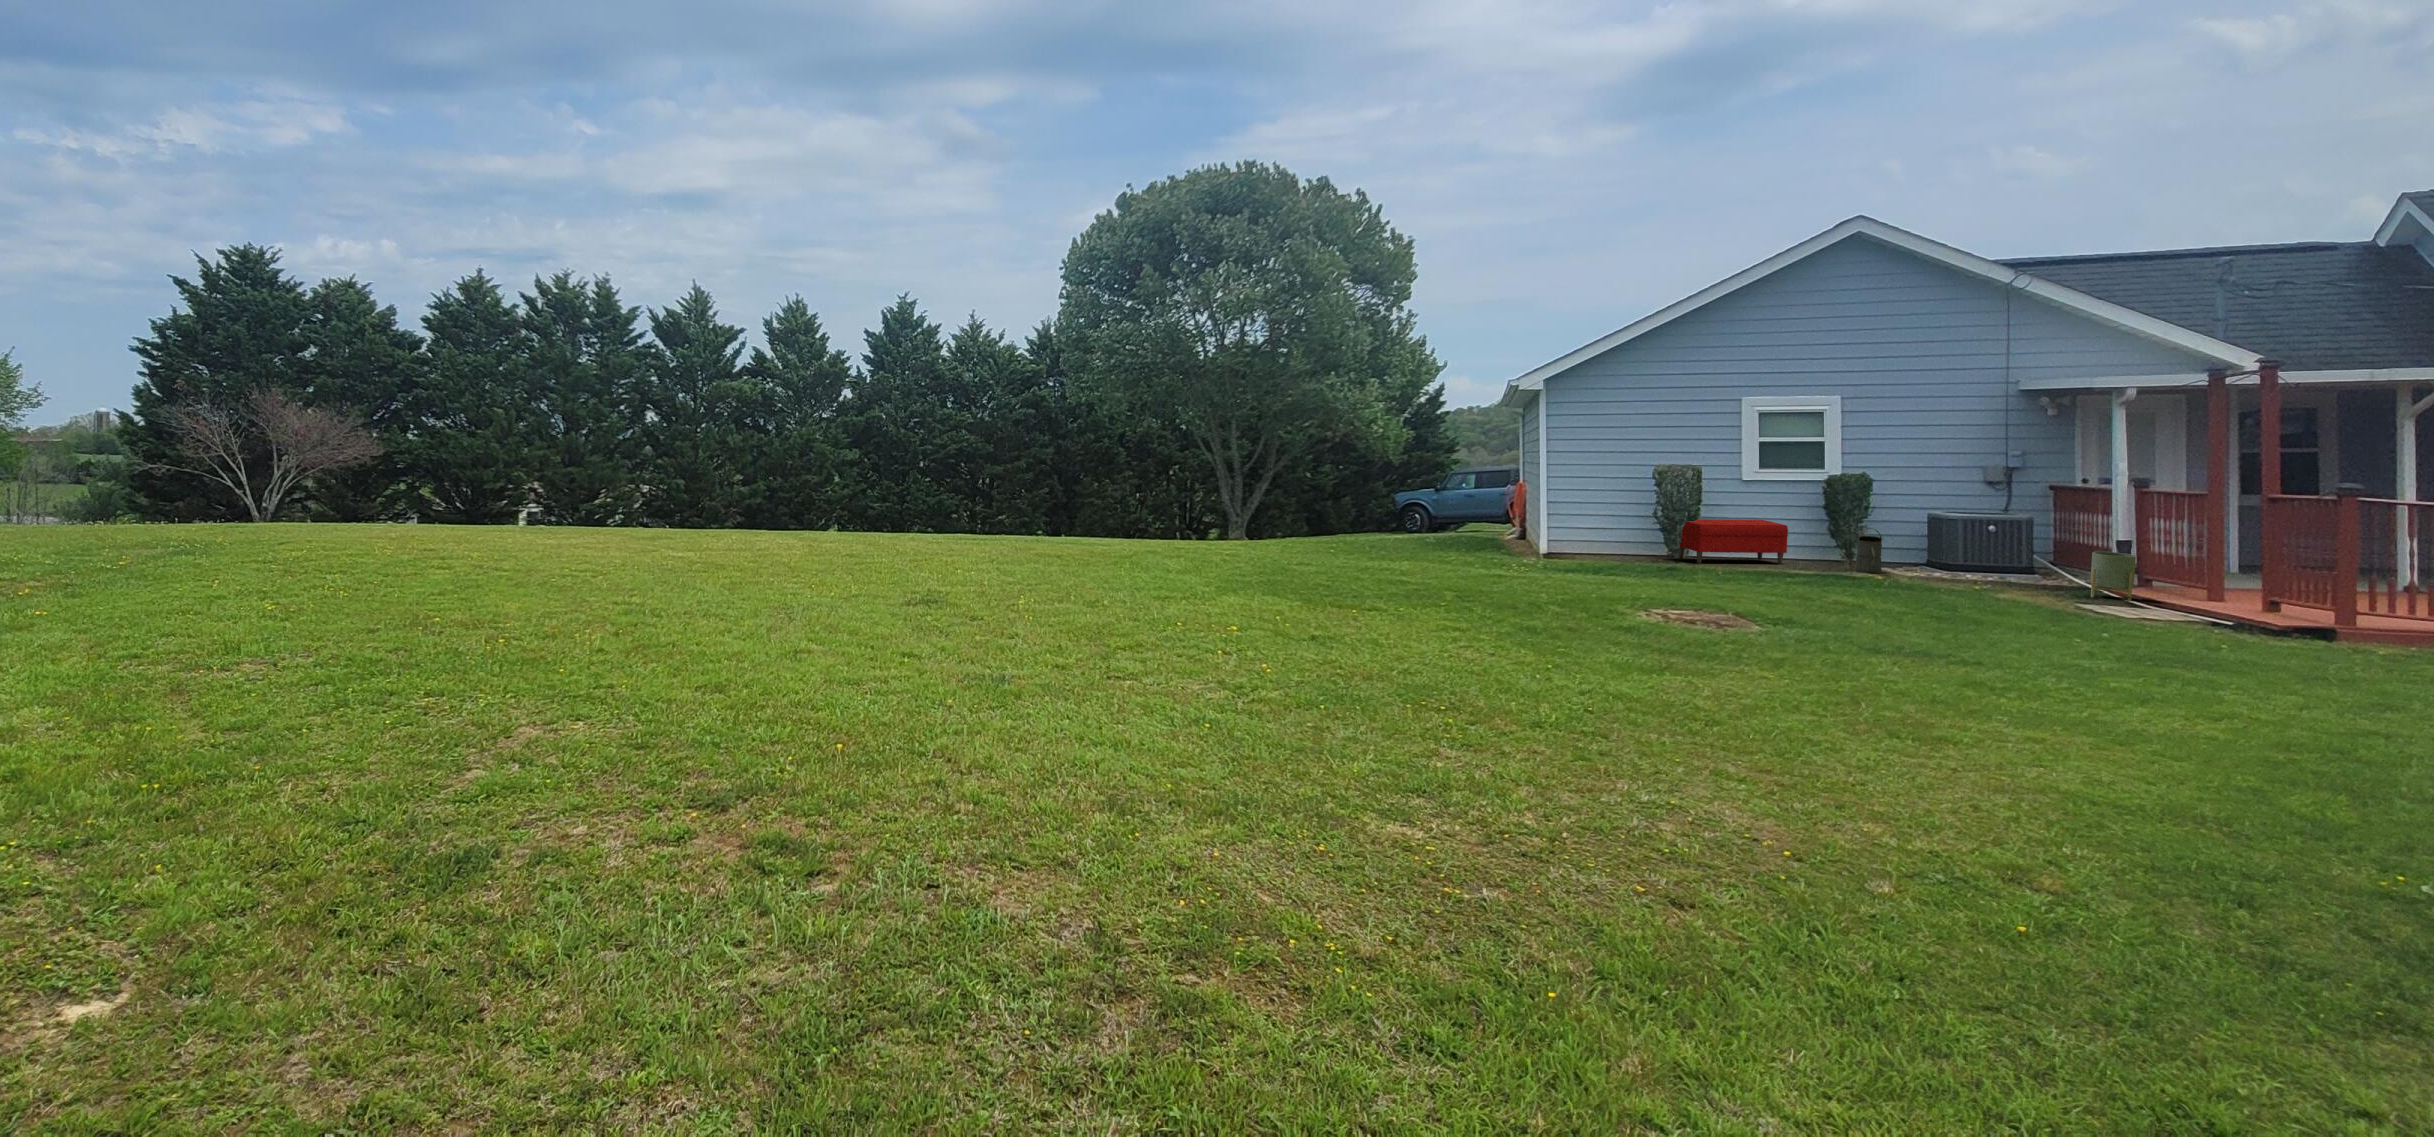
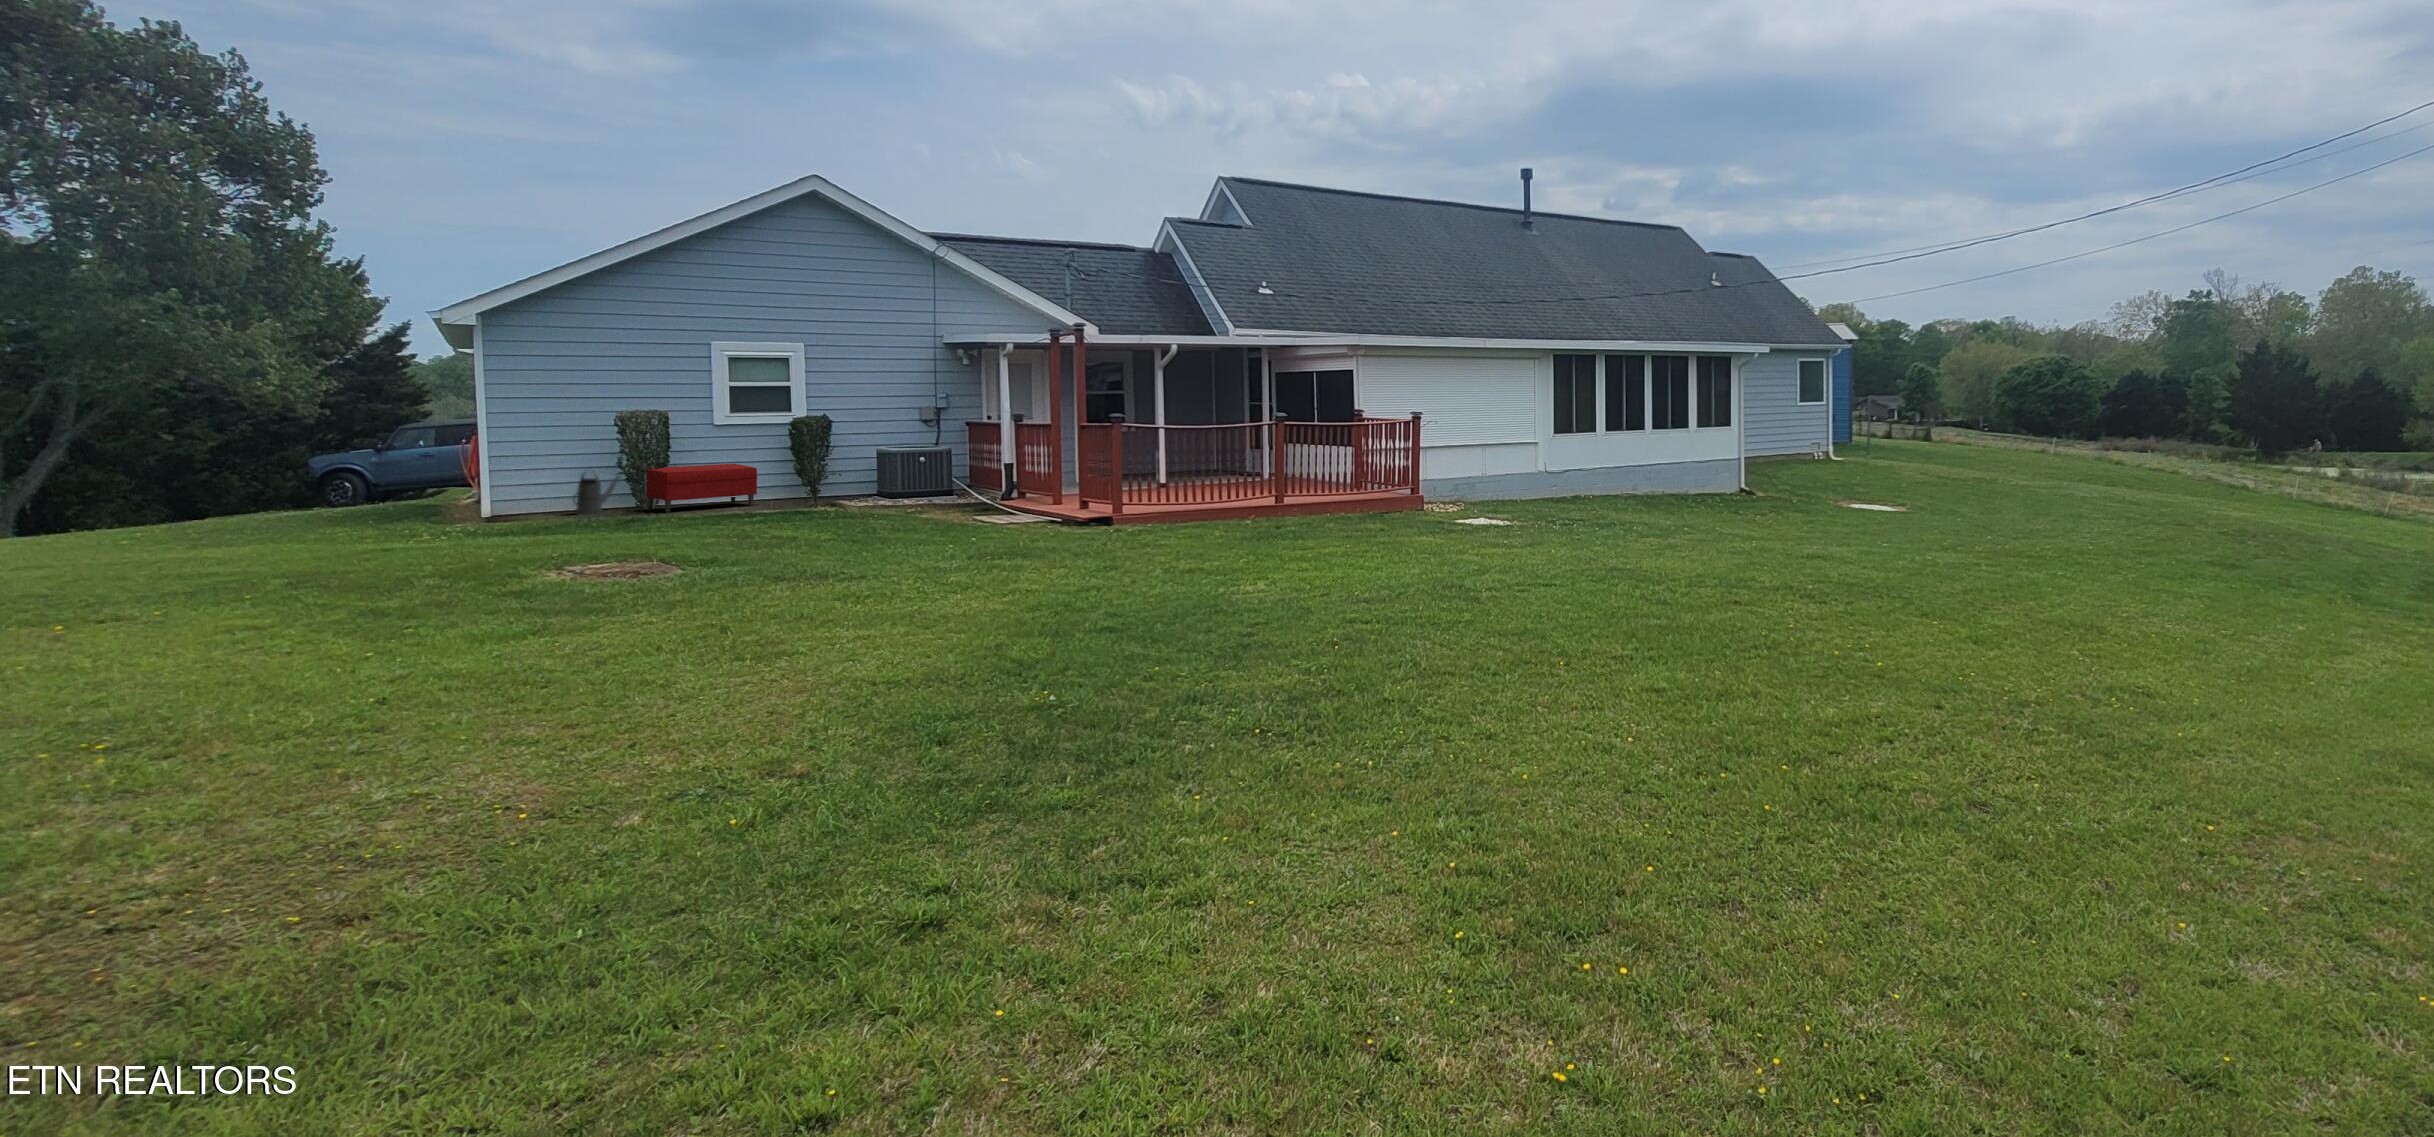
watering can: present [1854,528,1882,573] -> present [574,474,620,515]
planter: present [2090,552,2136,601] -> none [986,473,1014,511]

